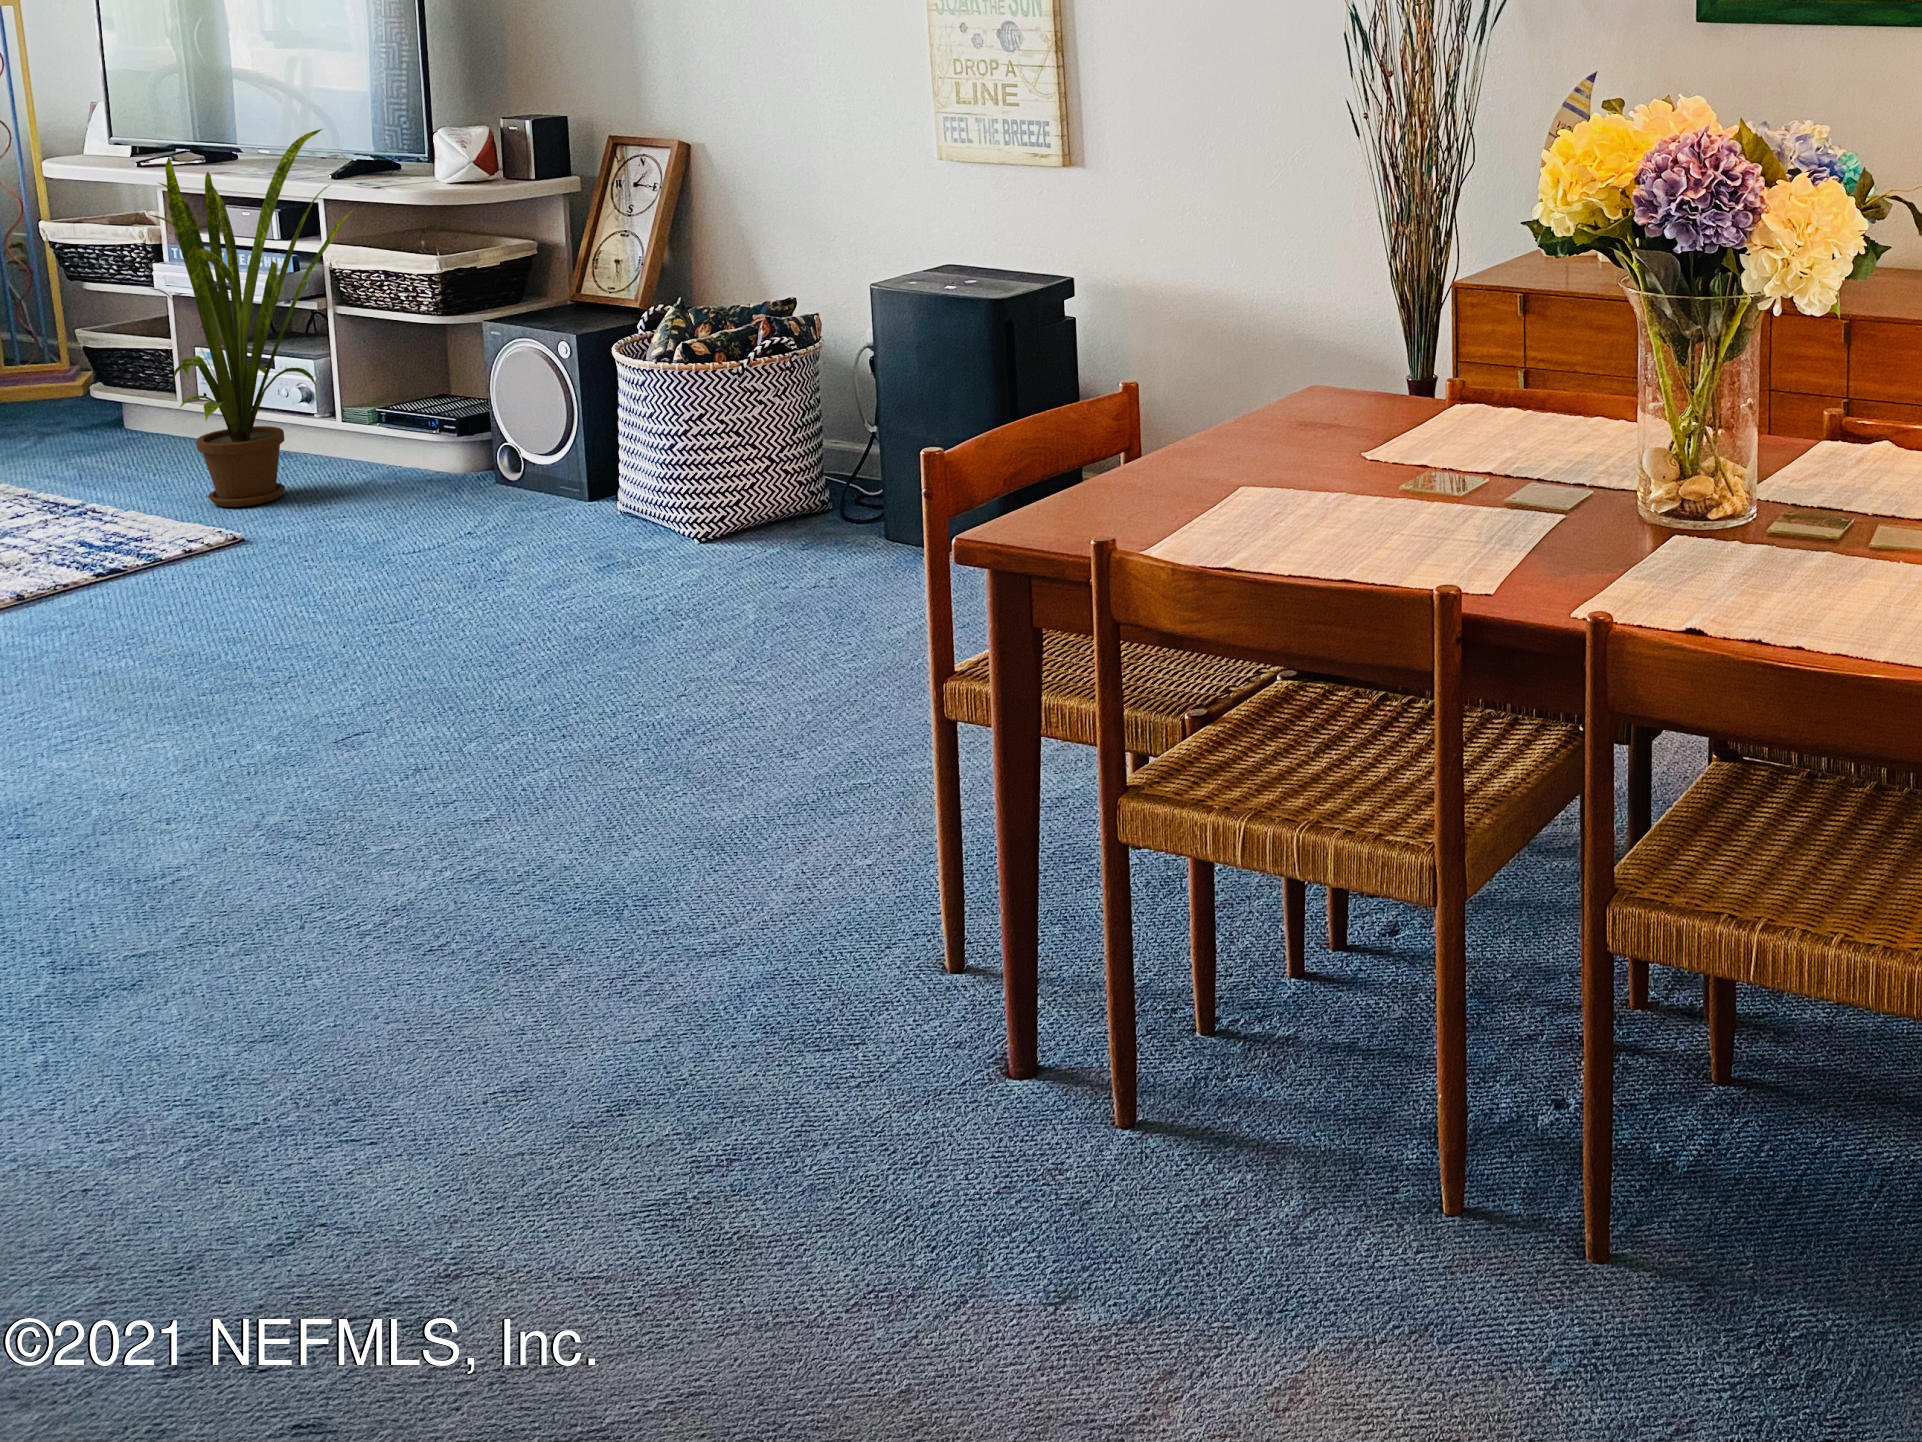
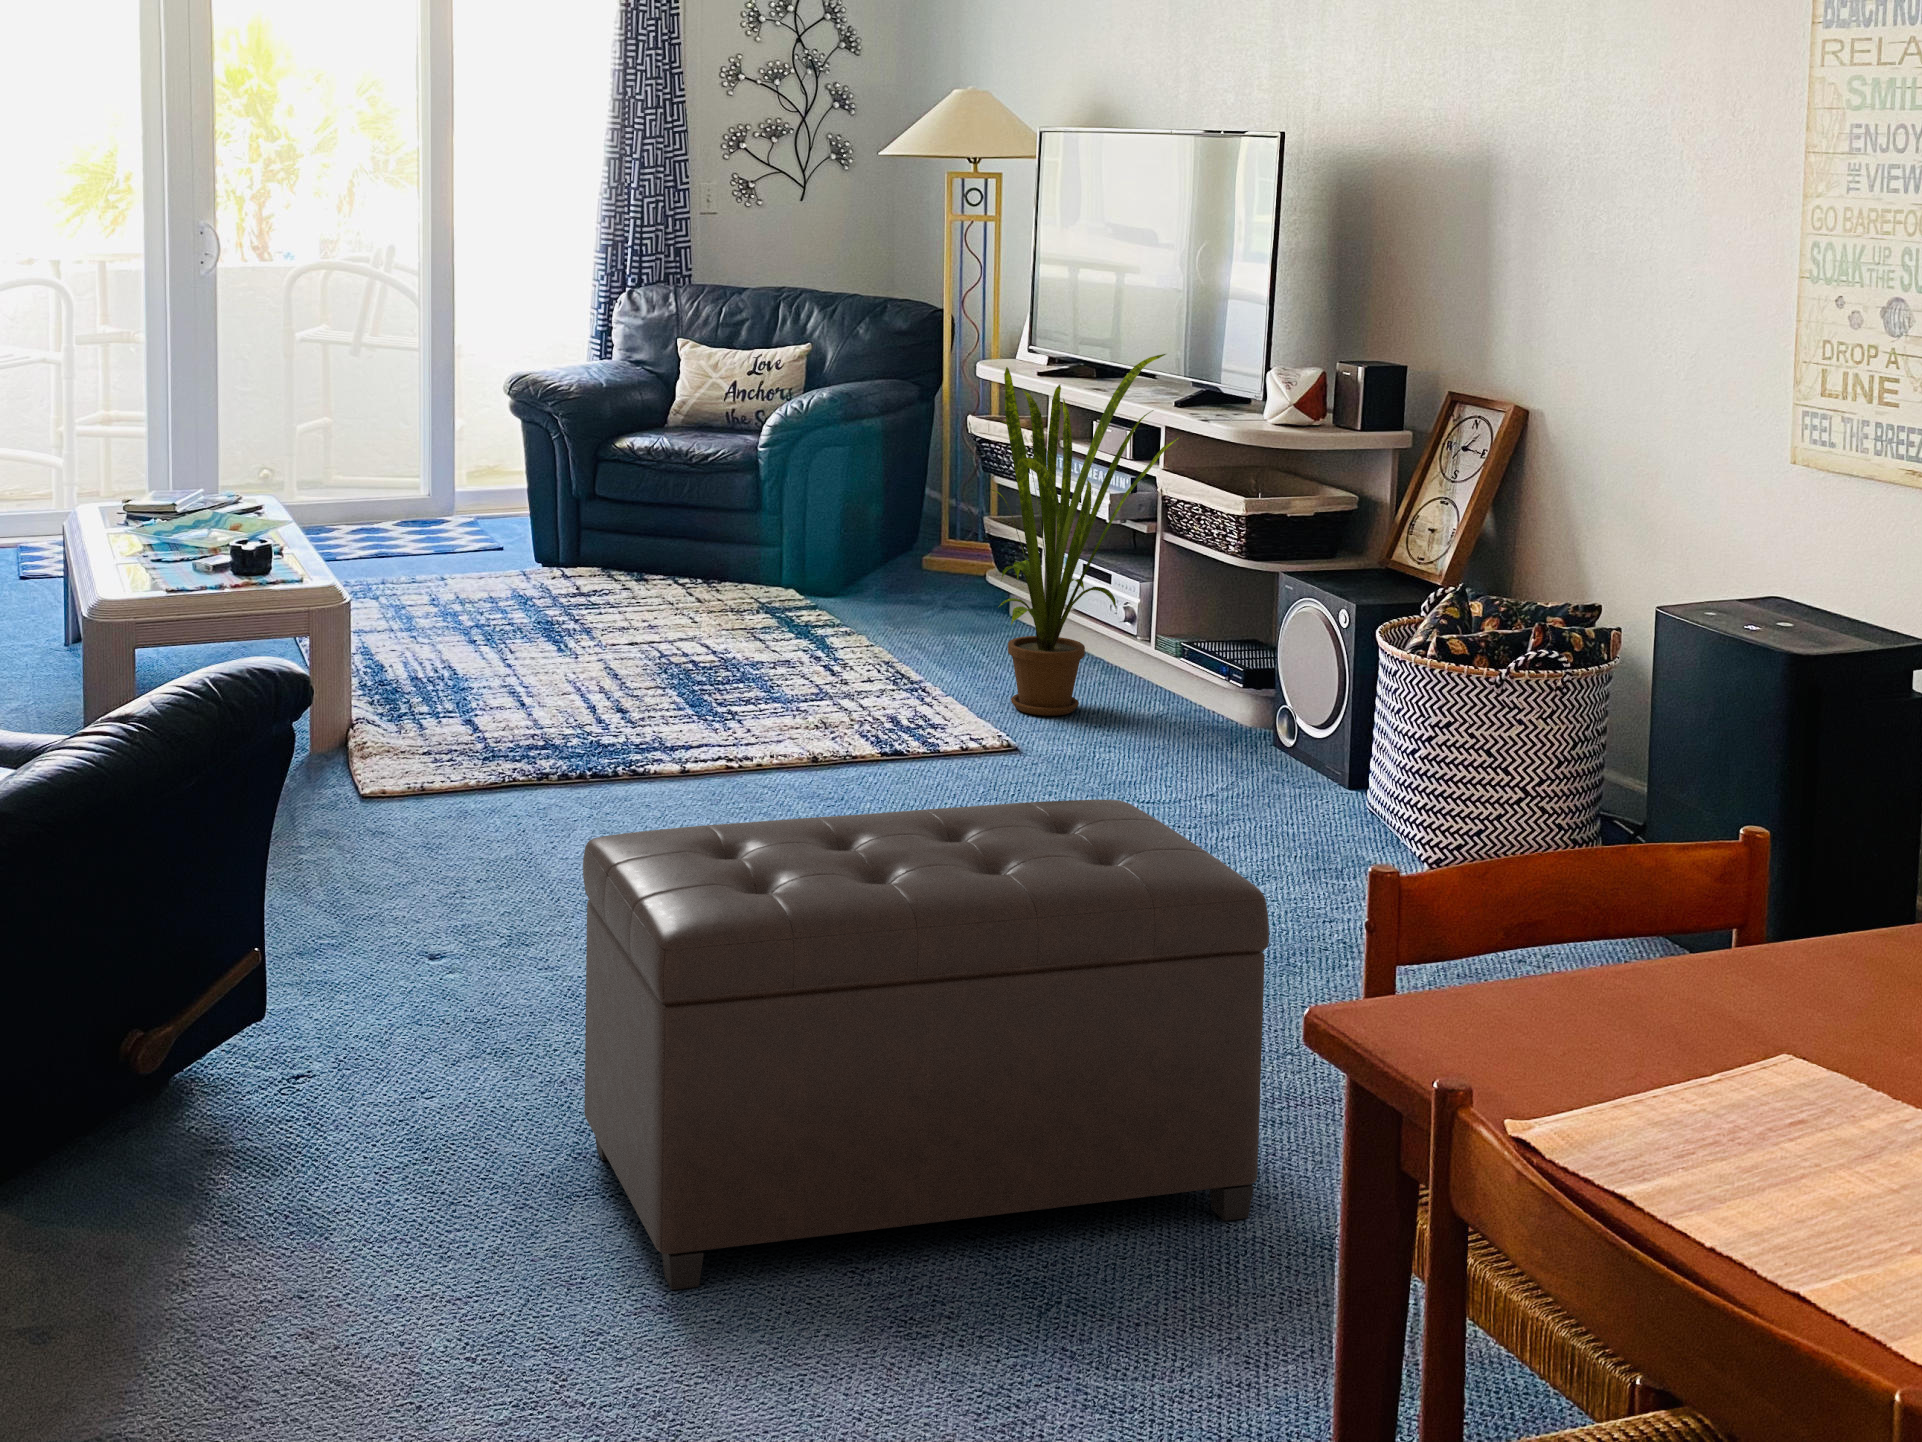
ottoman: none [32,517,745,1045] -> present [583,800,1269,1290]

